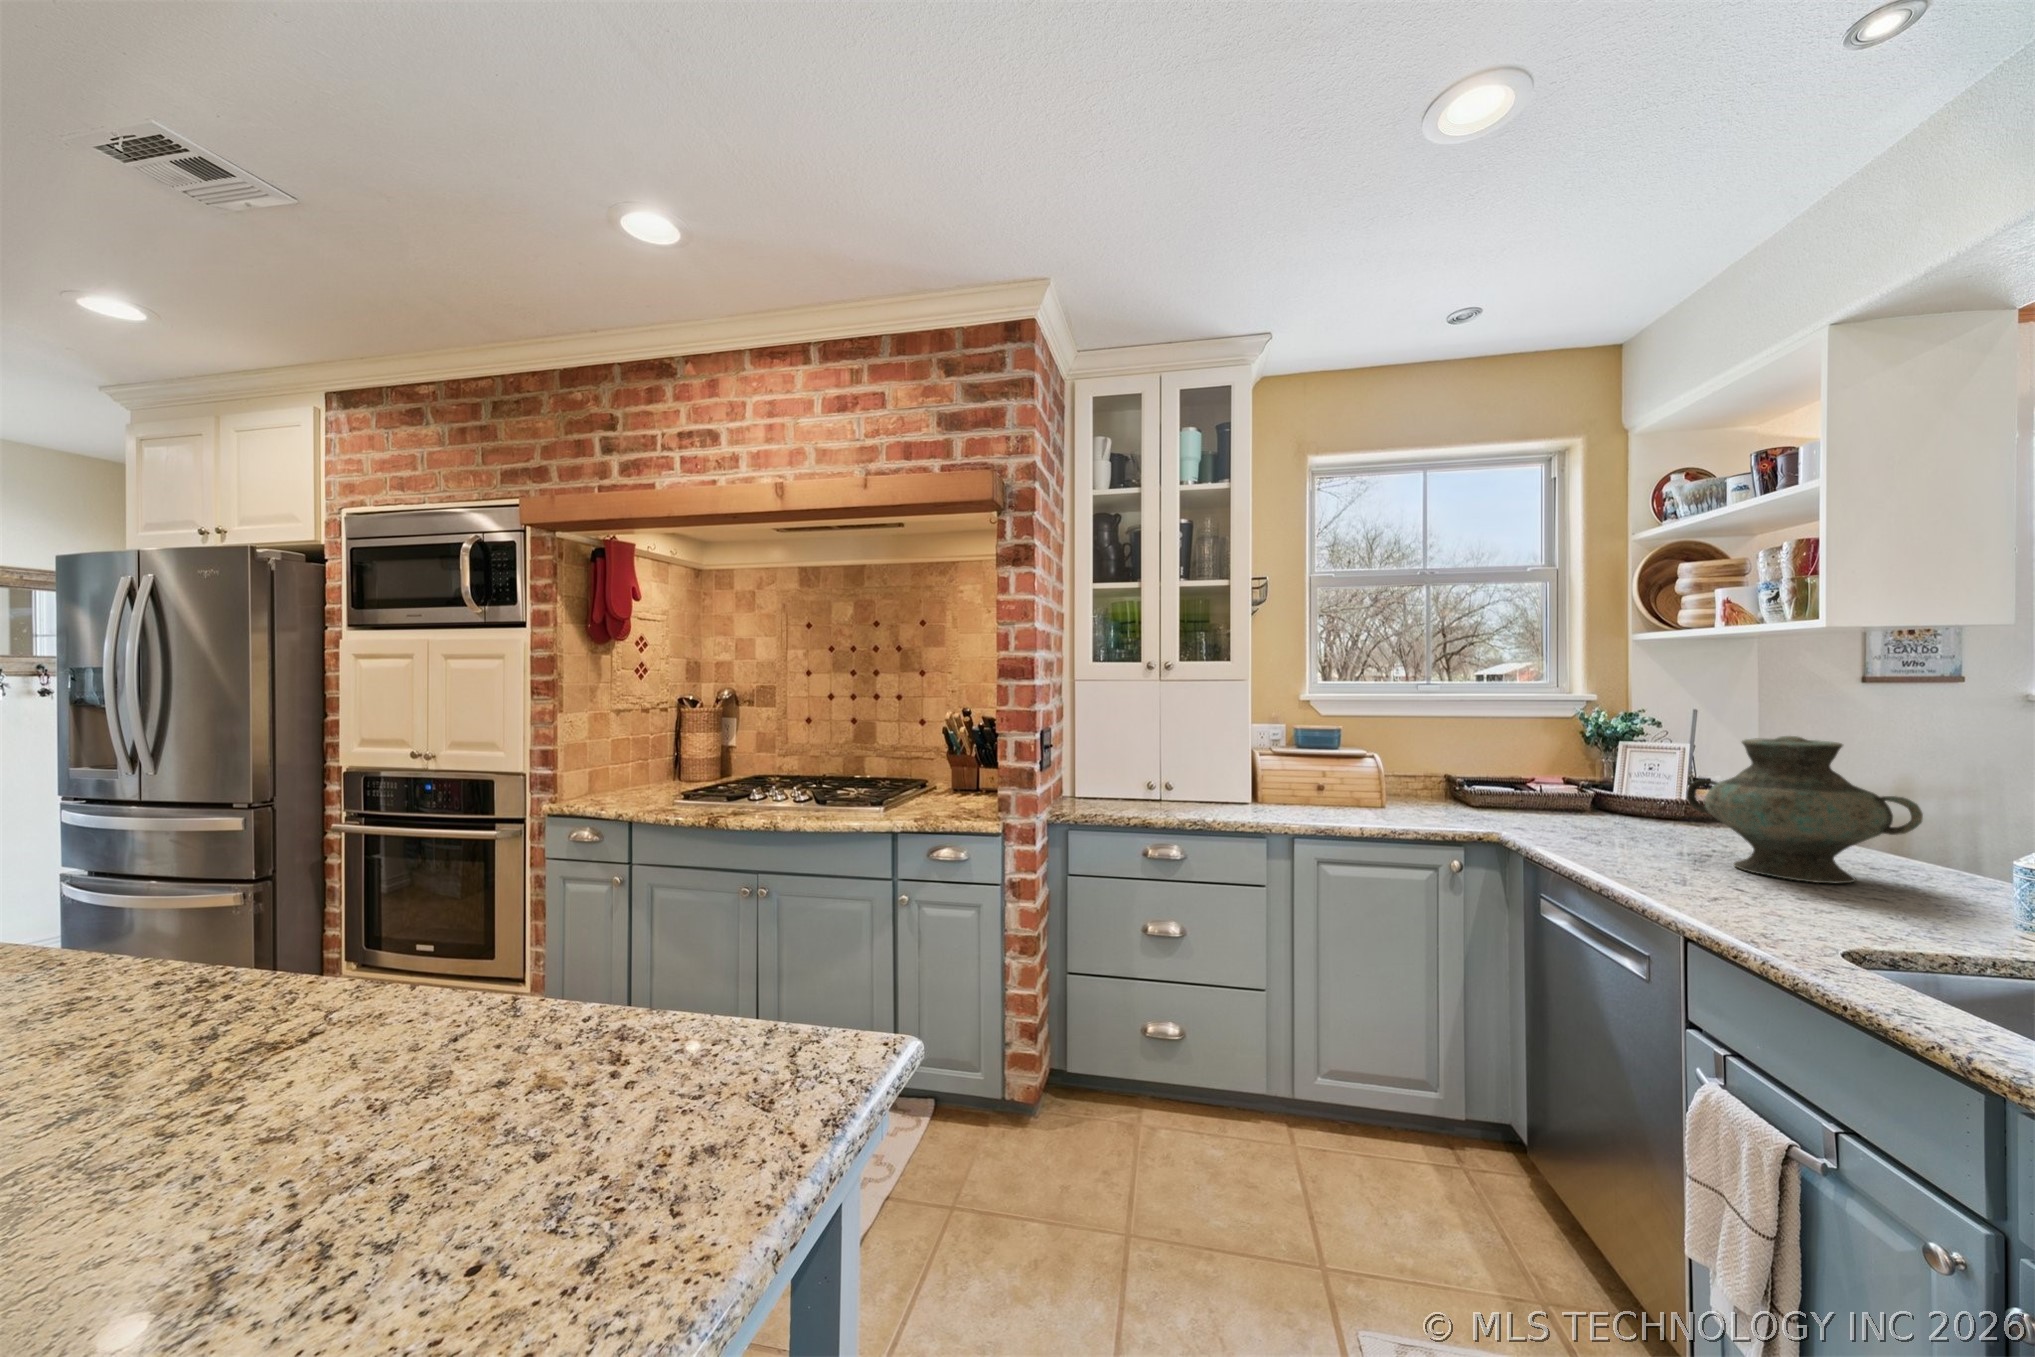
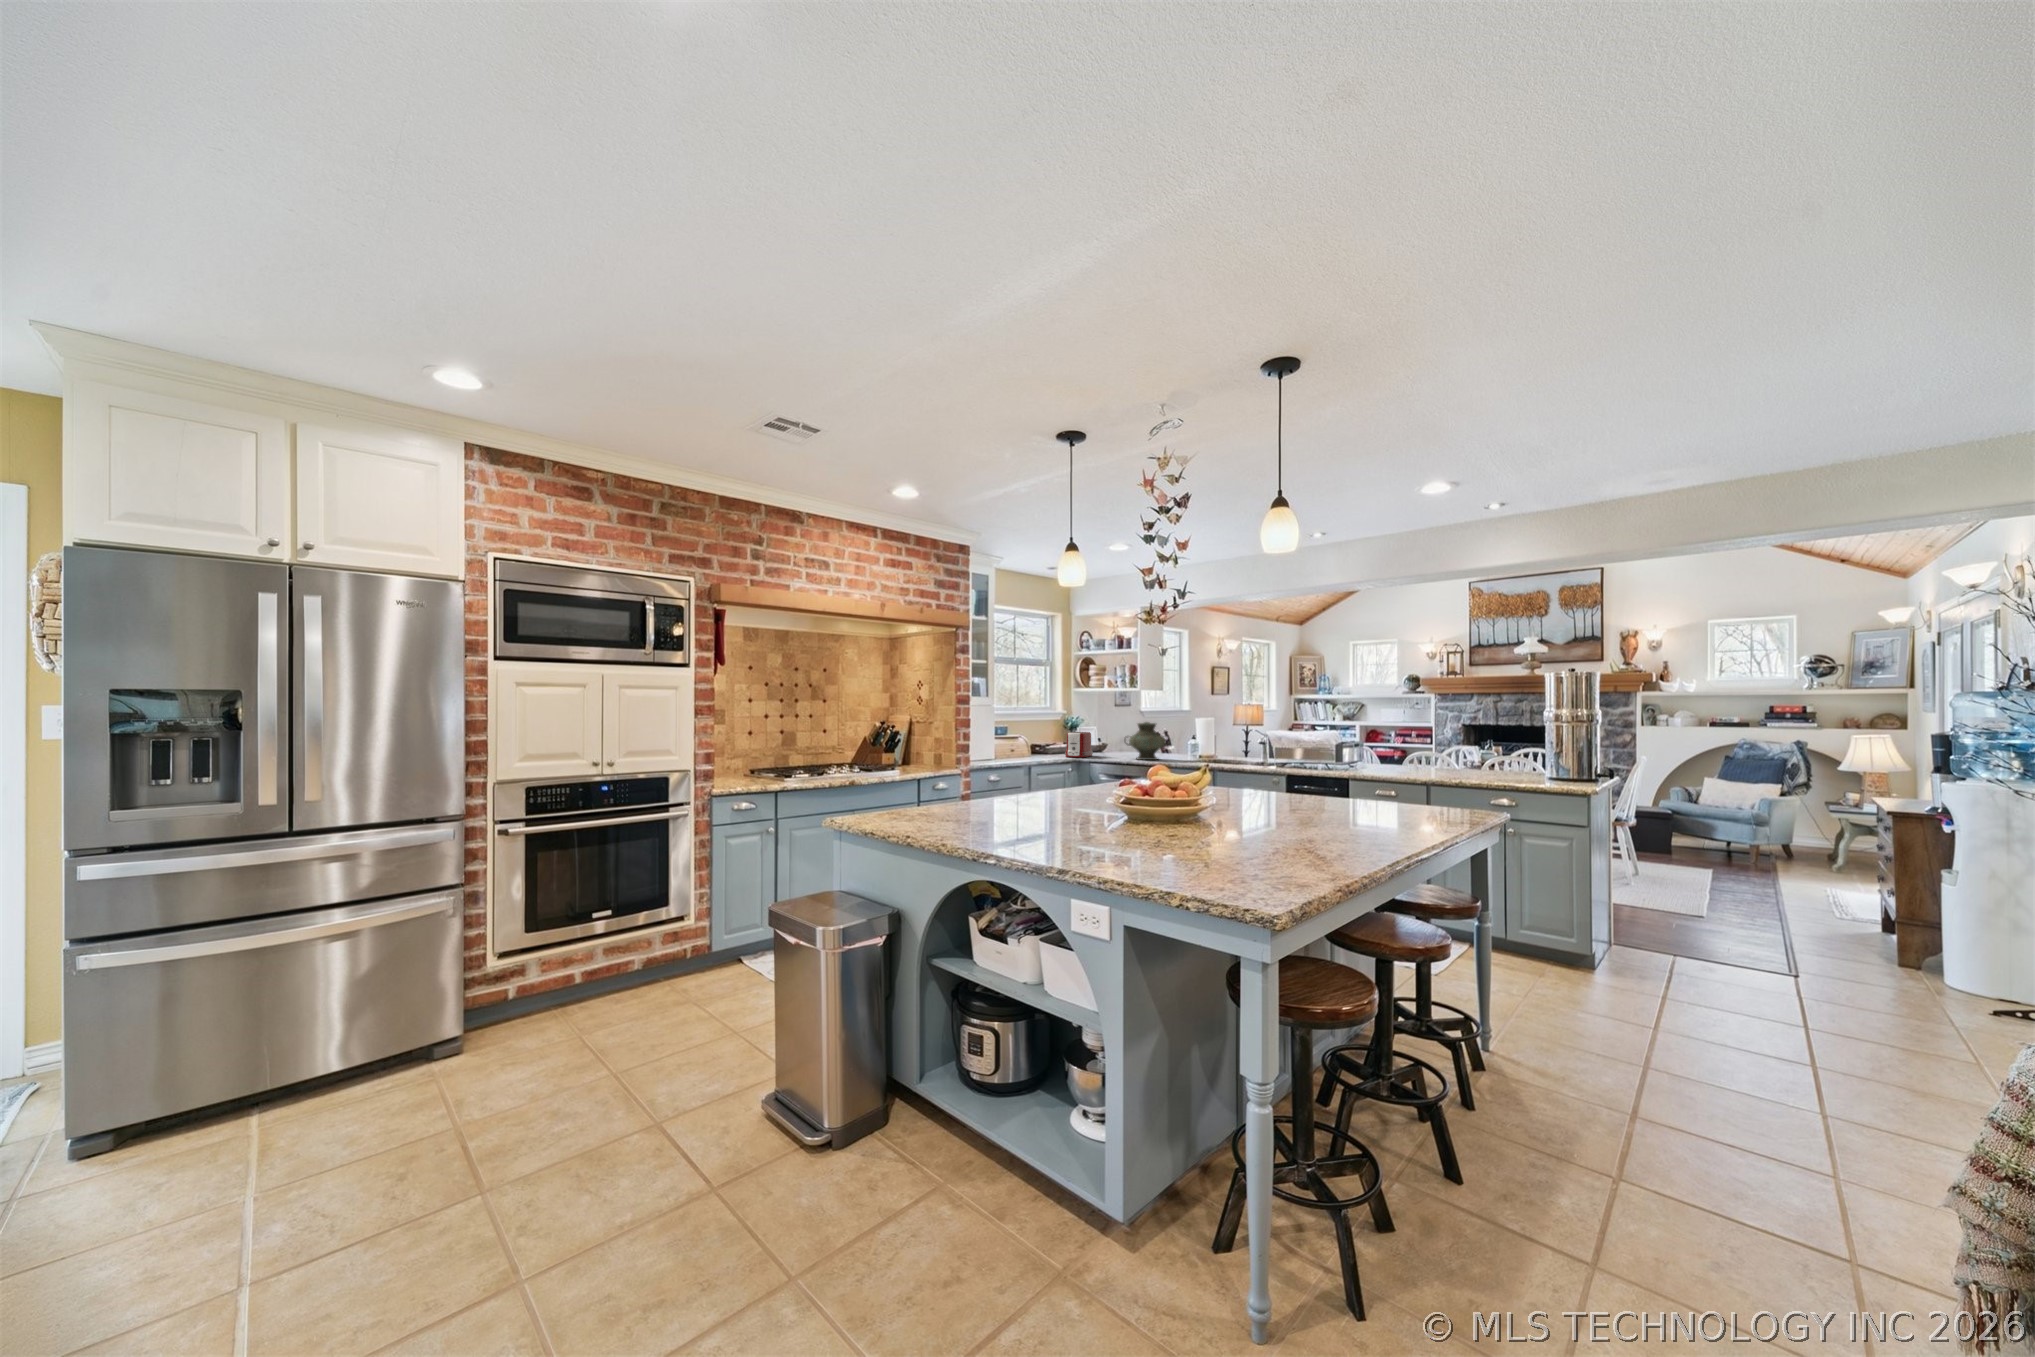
toaster: none [1493,754,1612,829] -> present [1065,732,1093,758]

